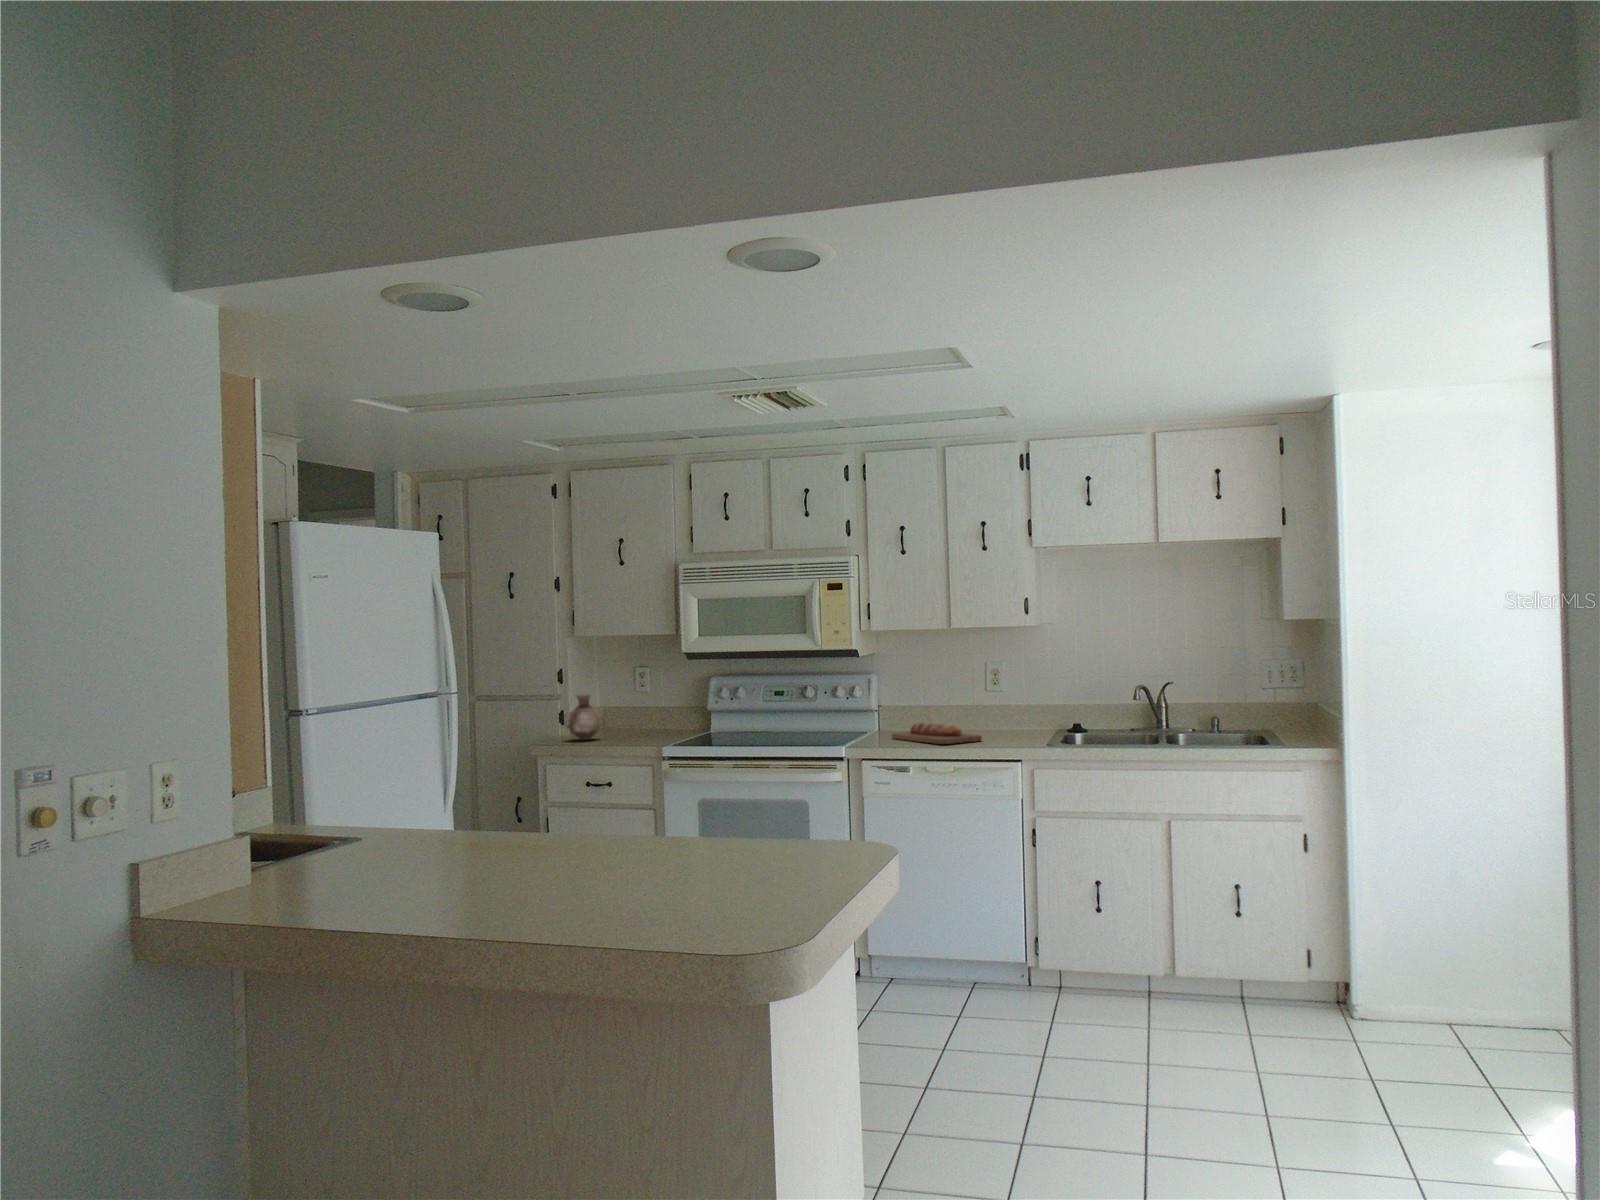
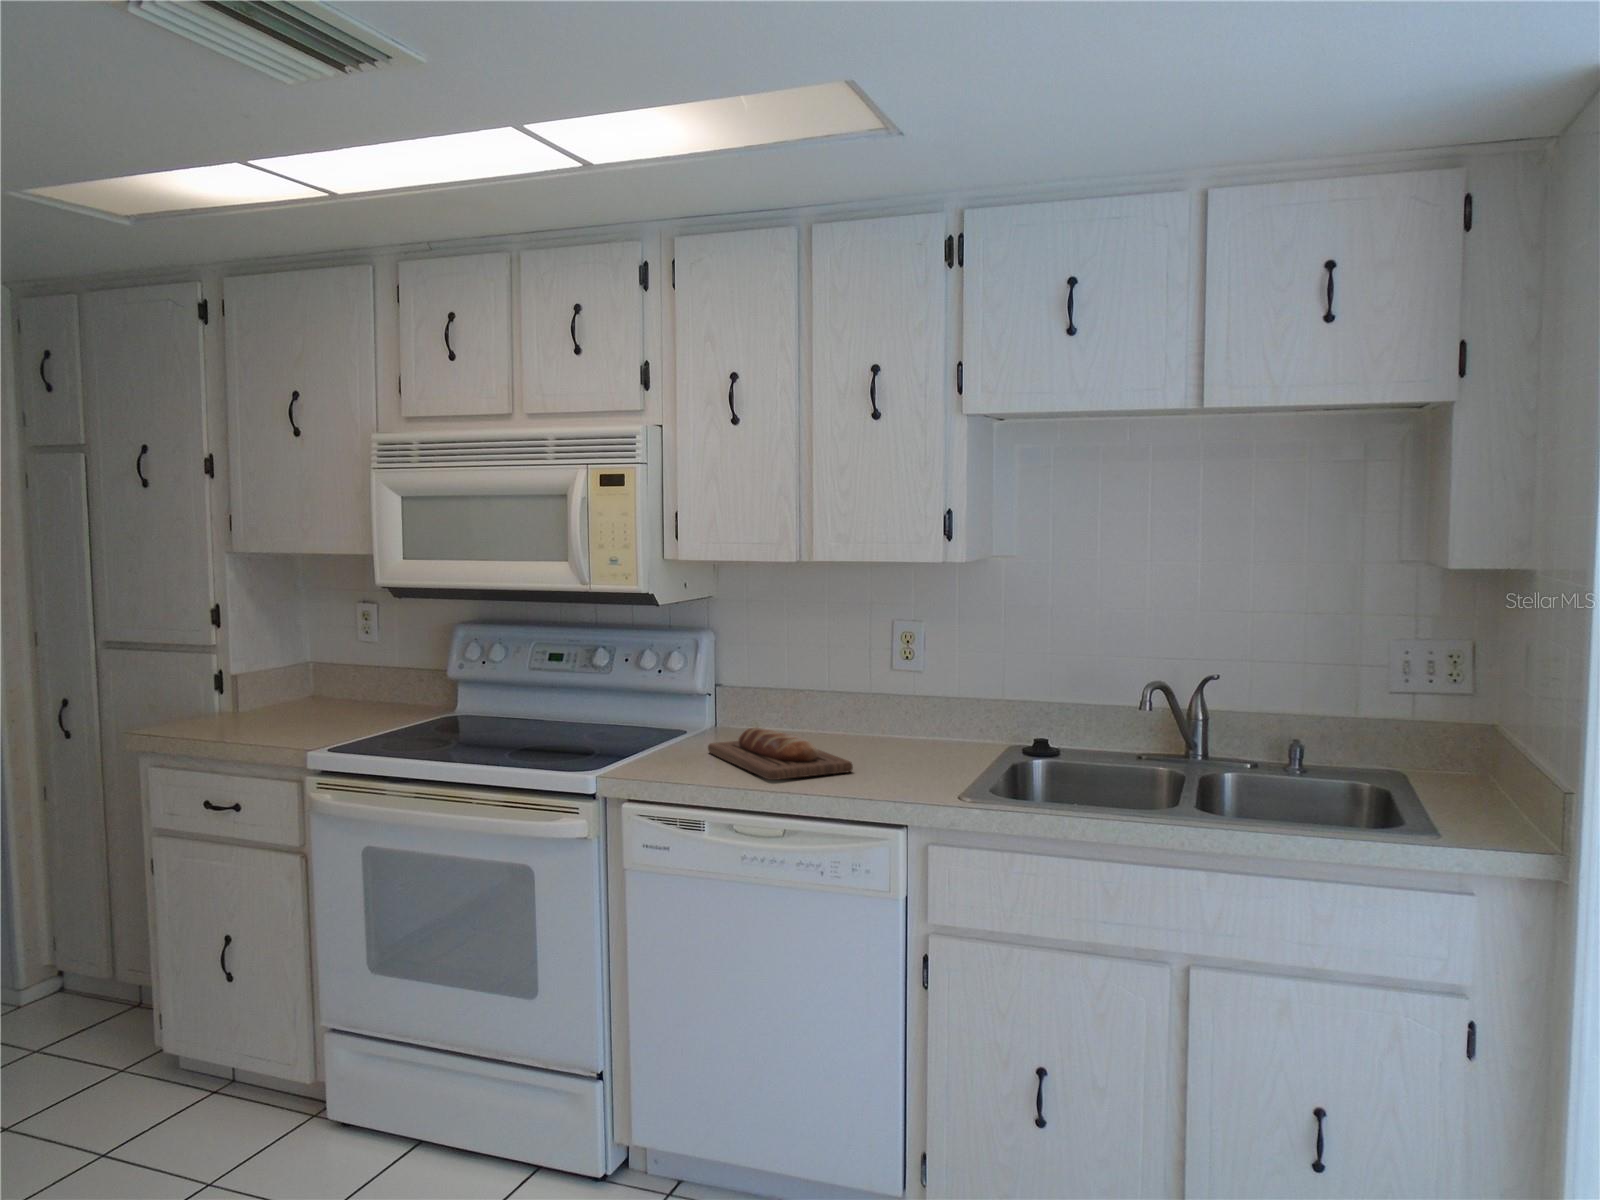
vase: present [564,694,605,740] -> none [203,648,272,724]

